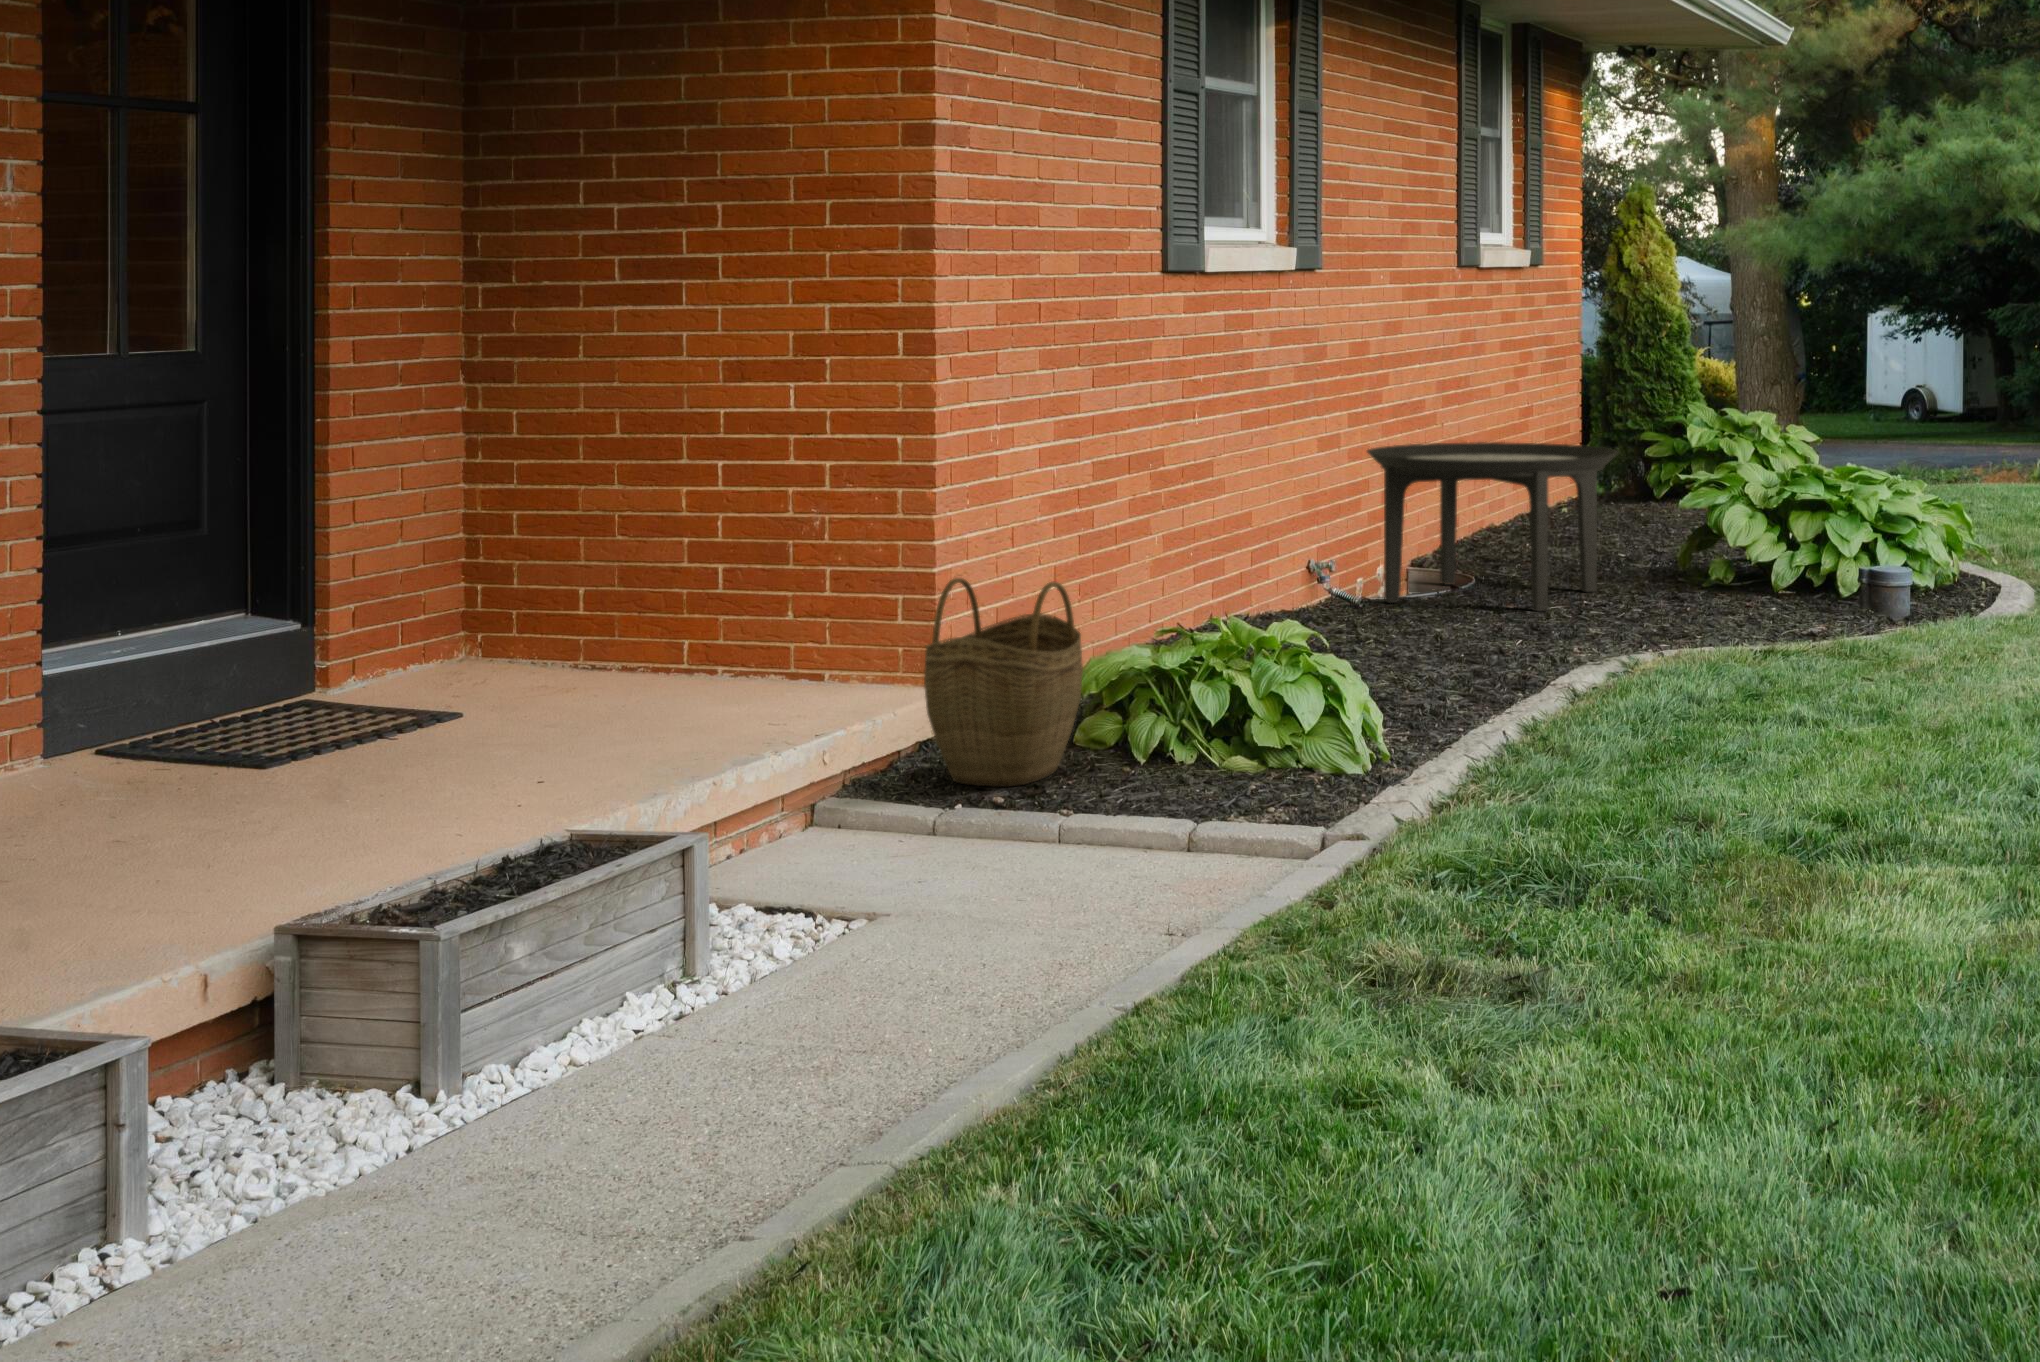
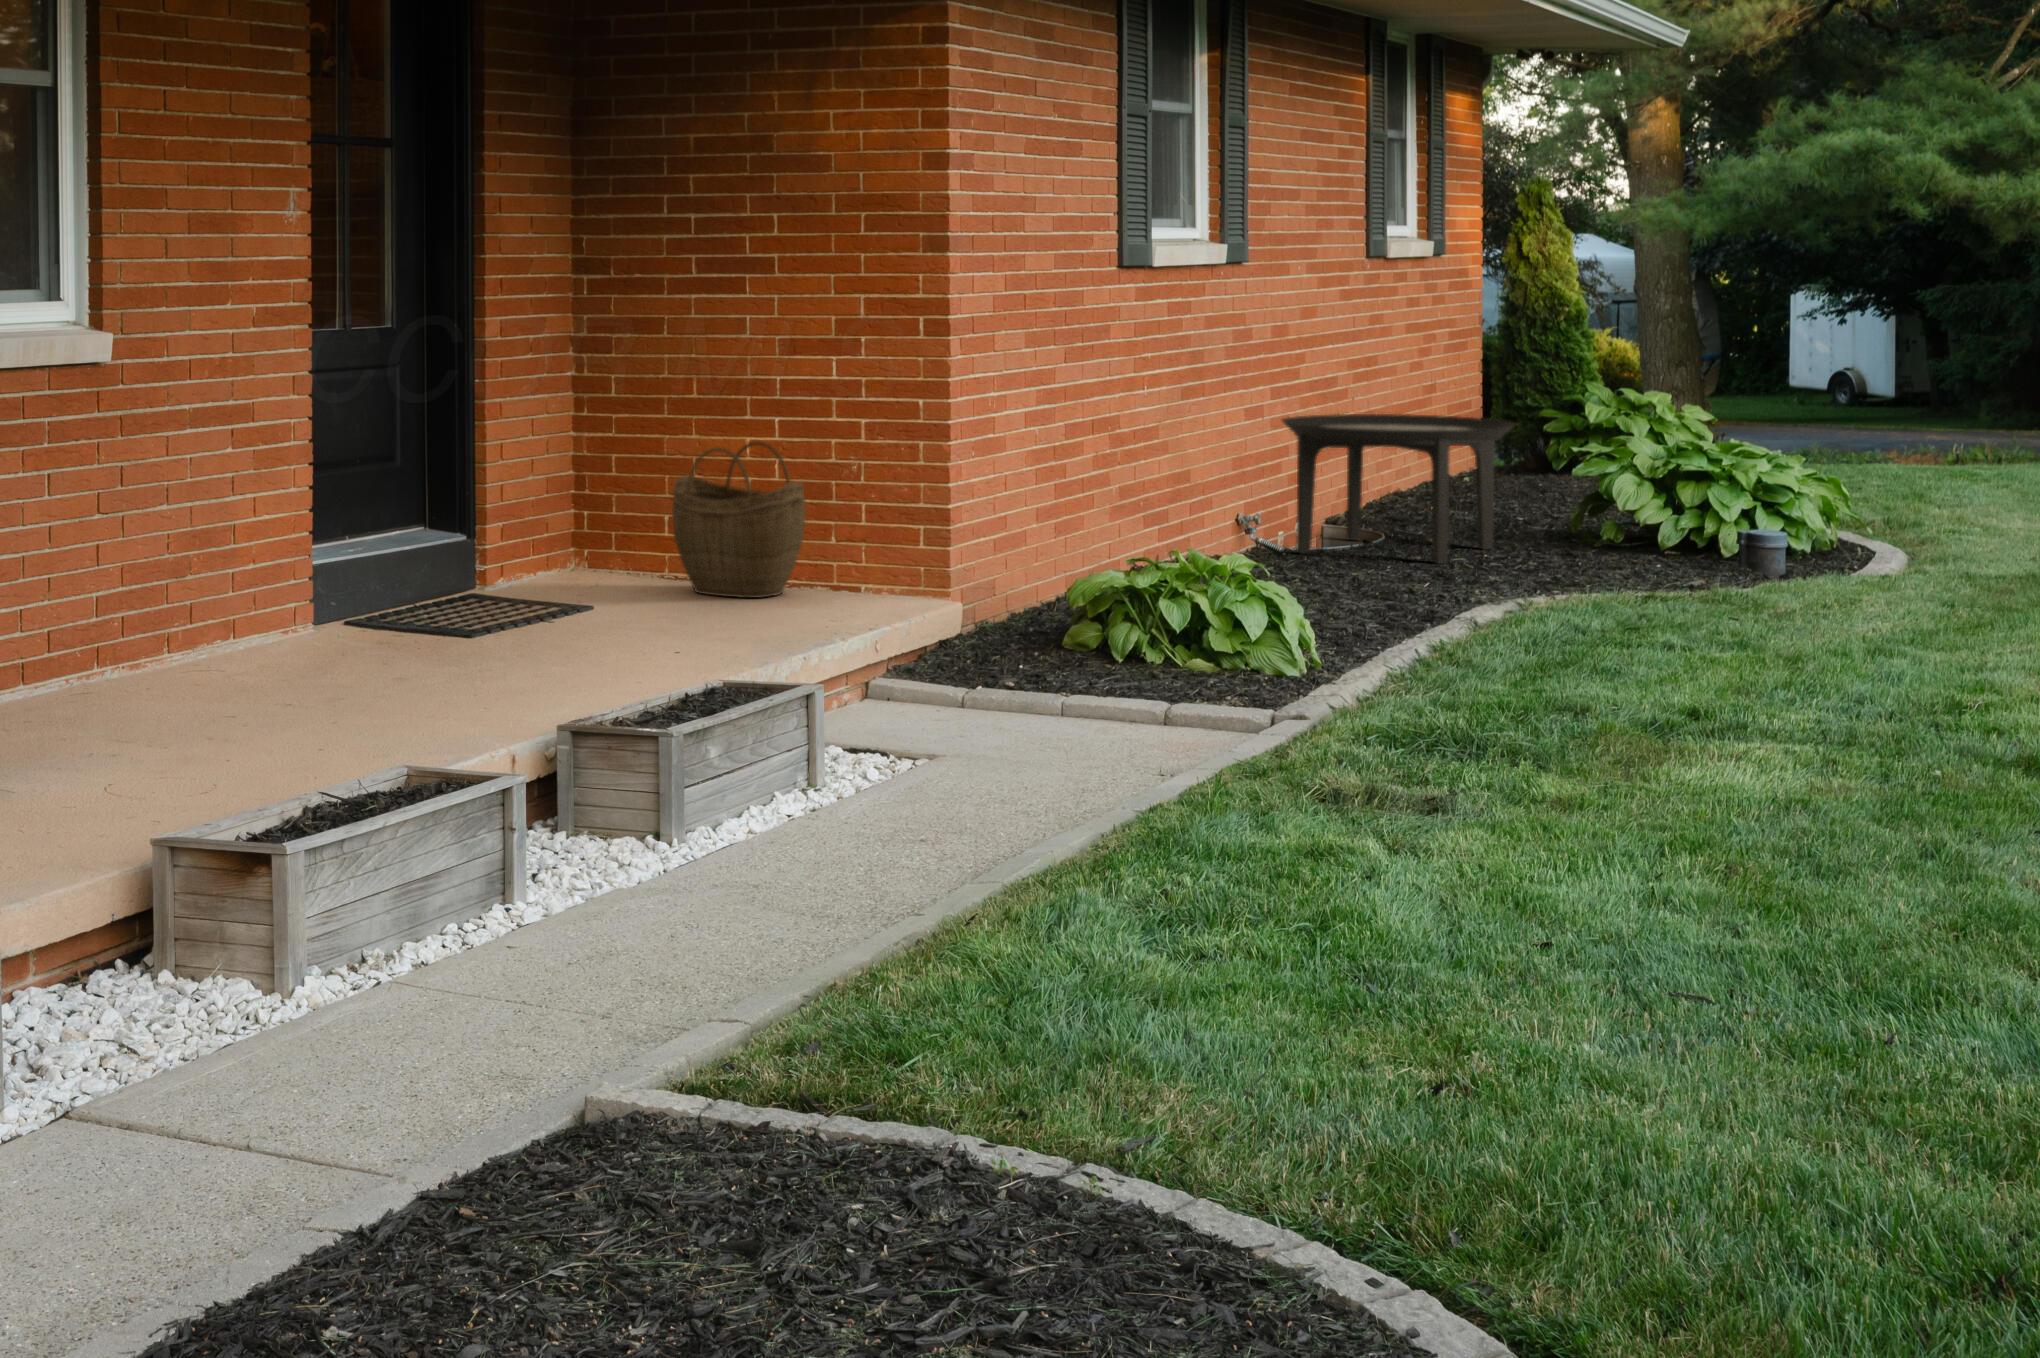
woven basket: present [924,578,1083,787] -> present [672,442,805,598]

